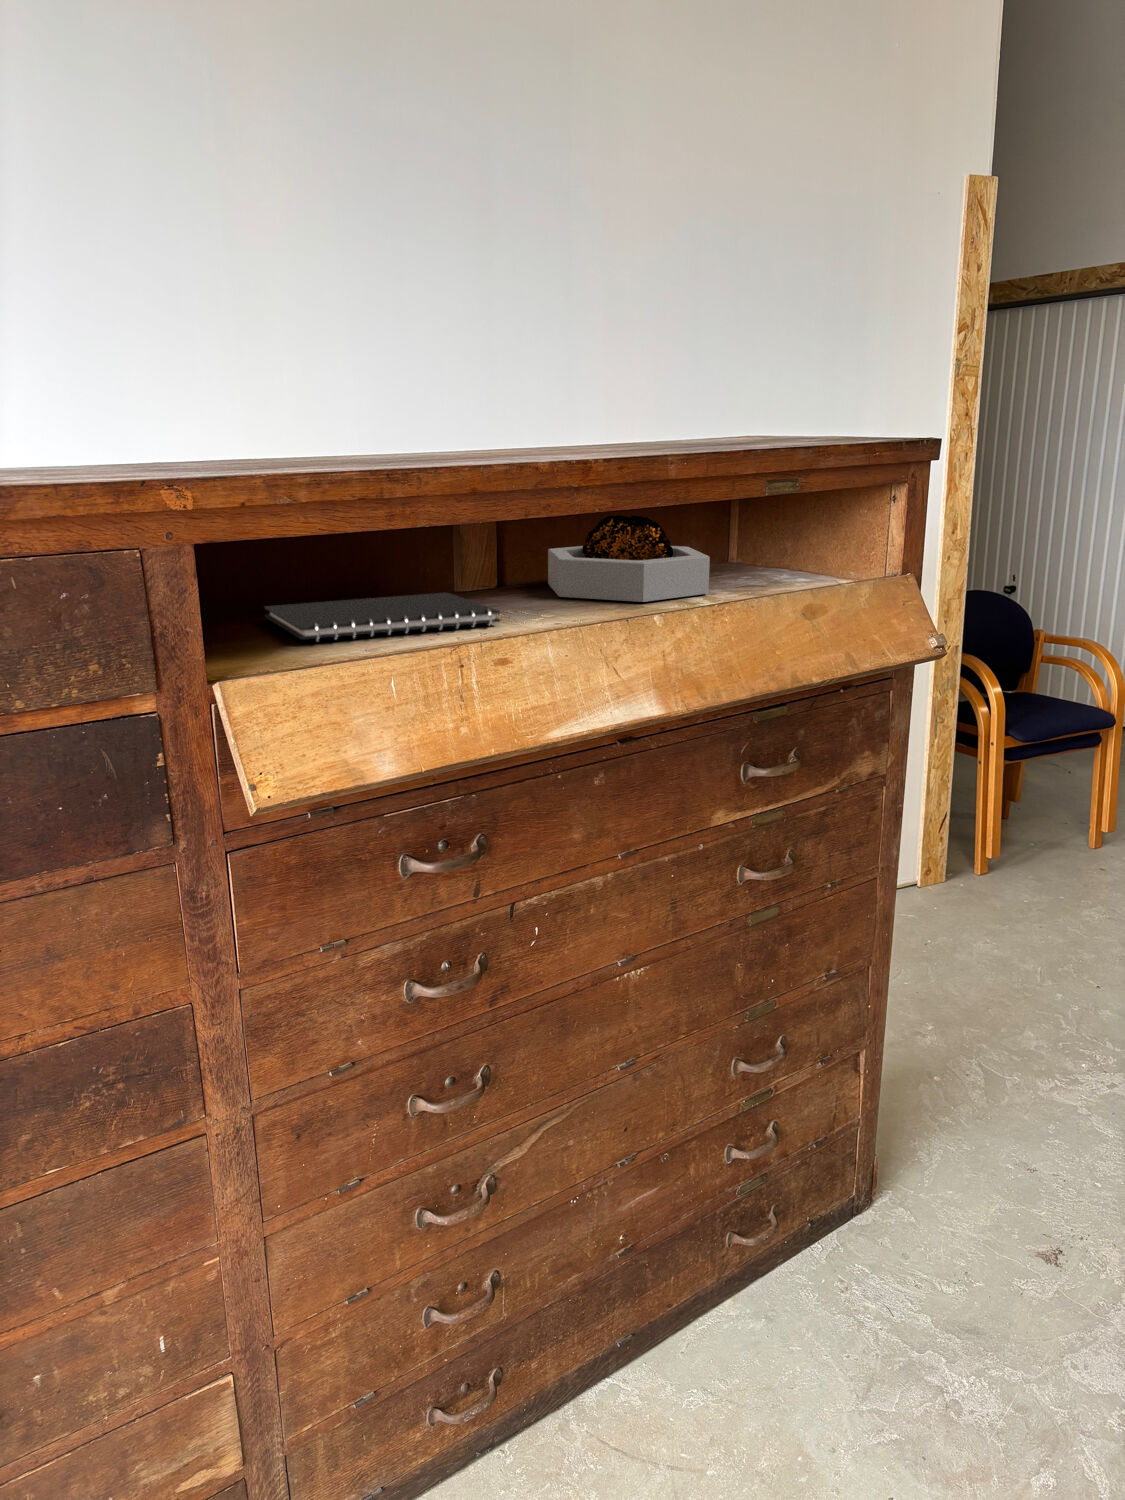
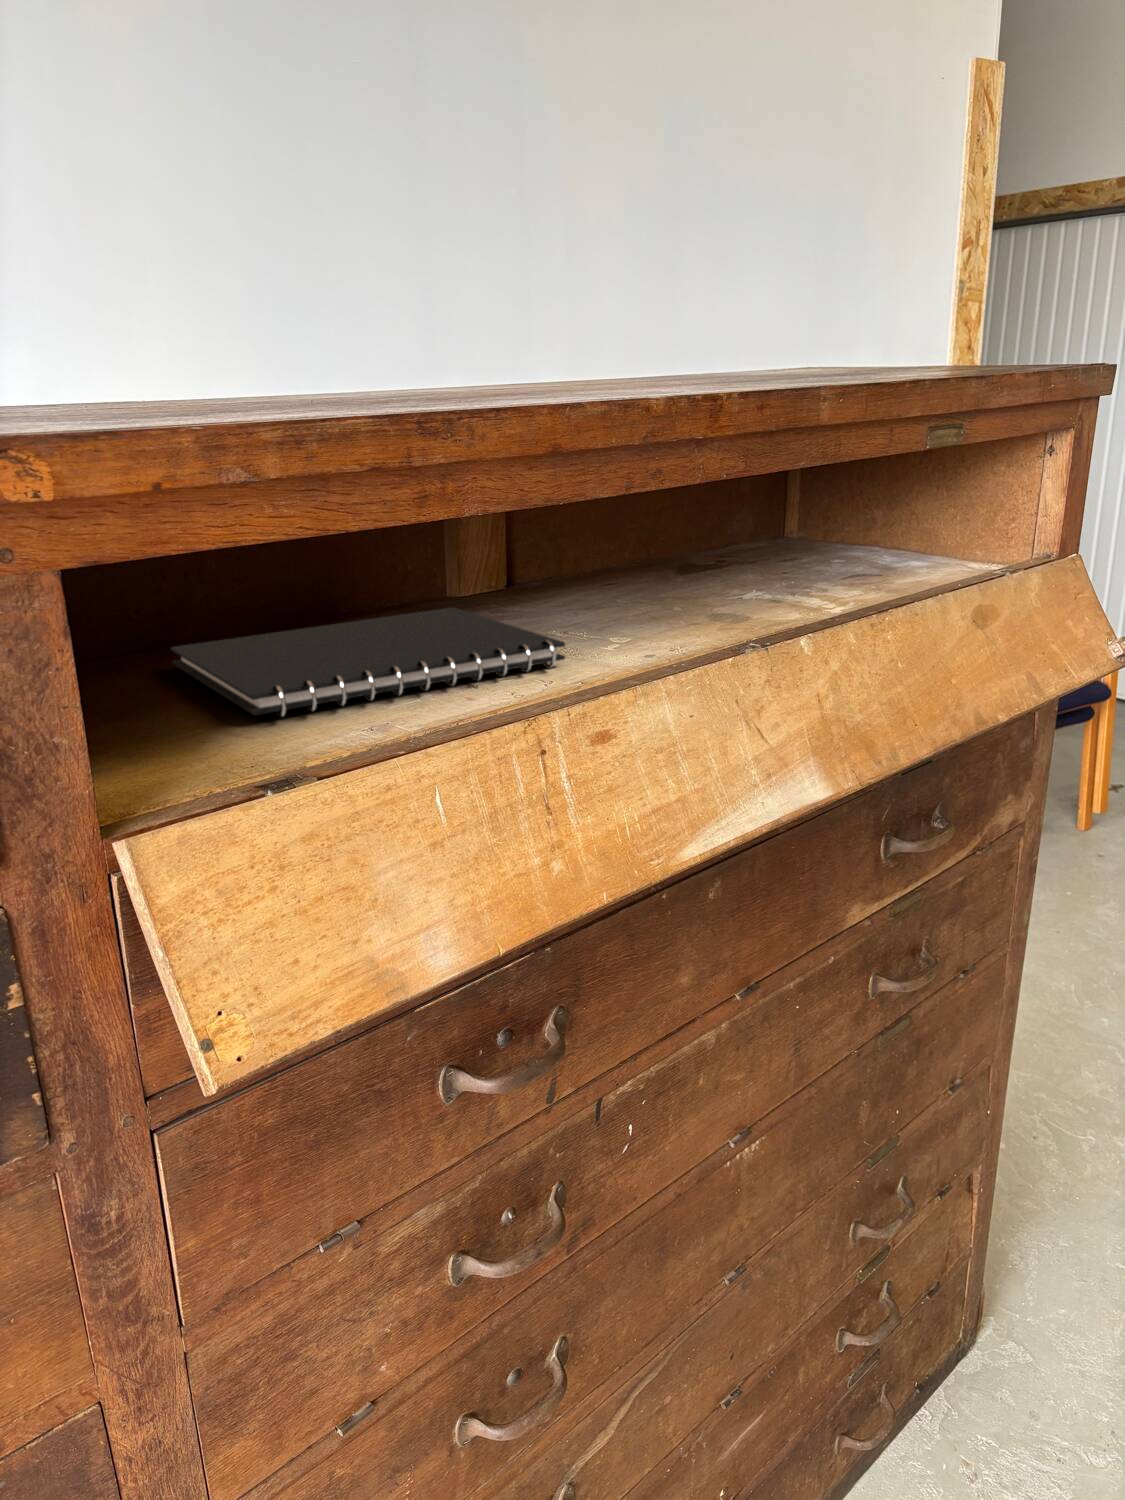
decorative bowl: present [548,515,710,602] -> none [577,471,825,611]

